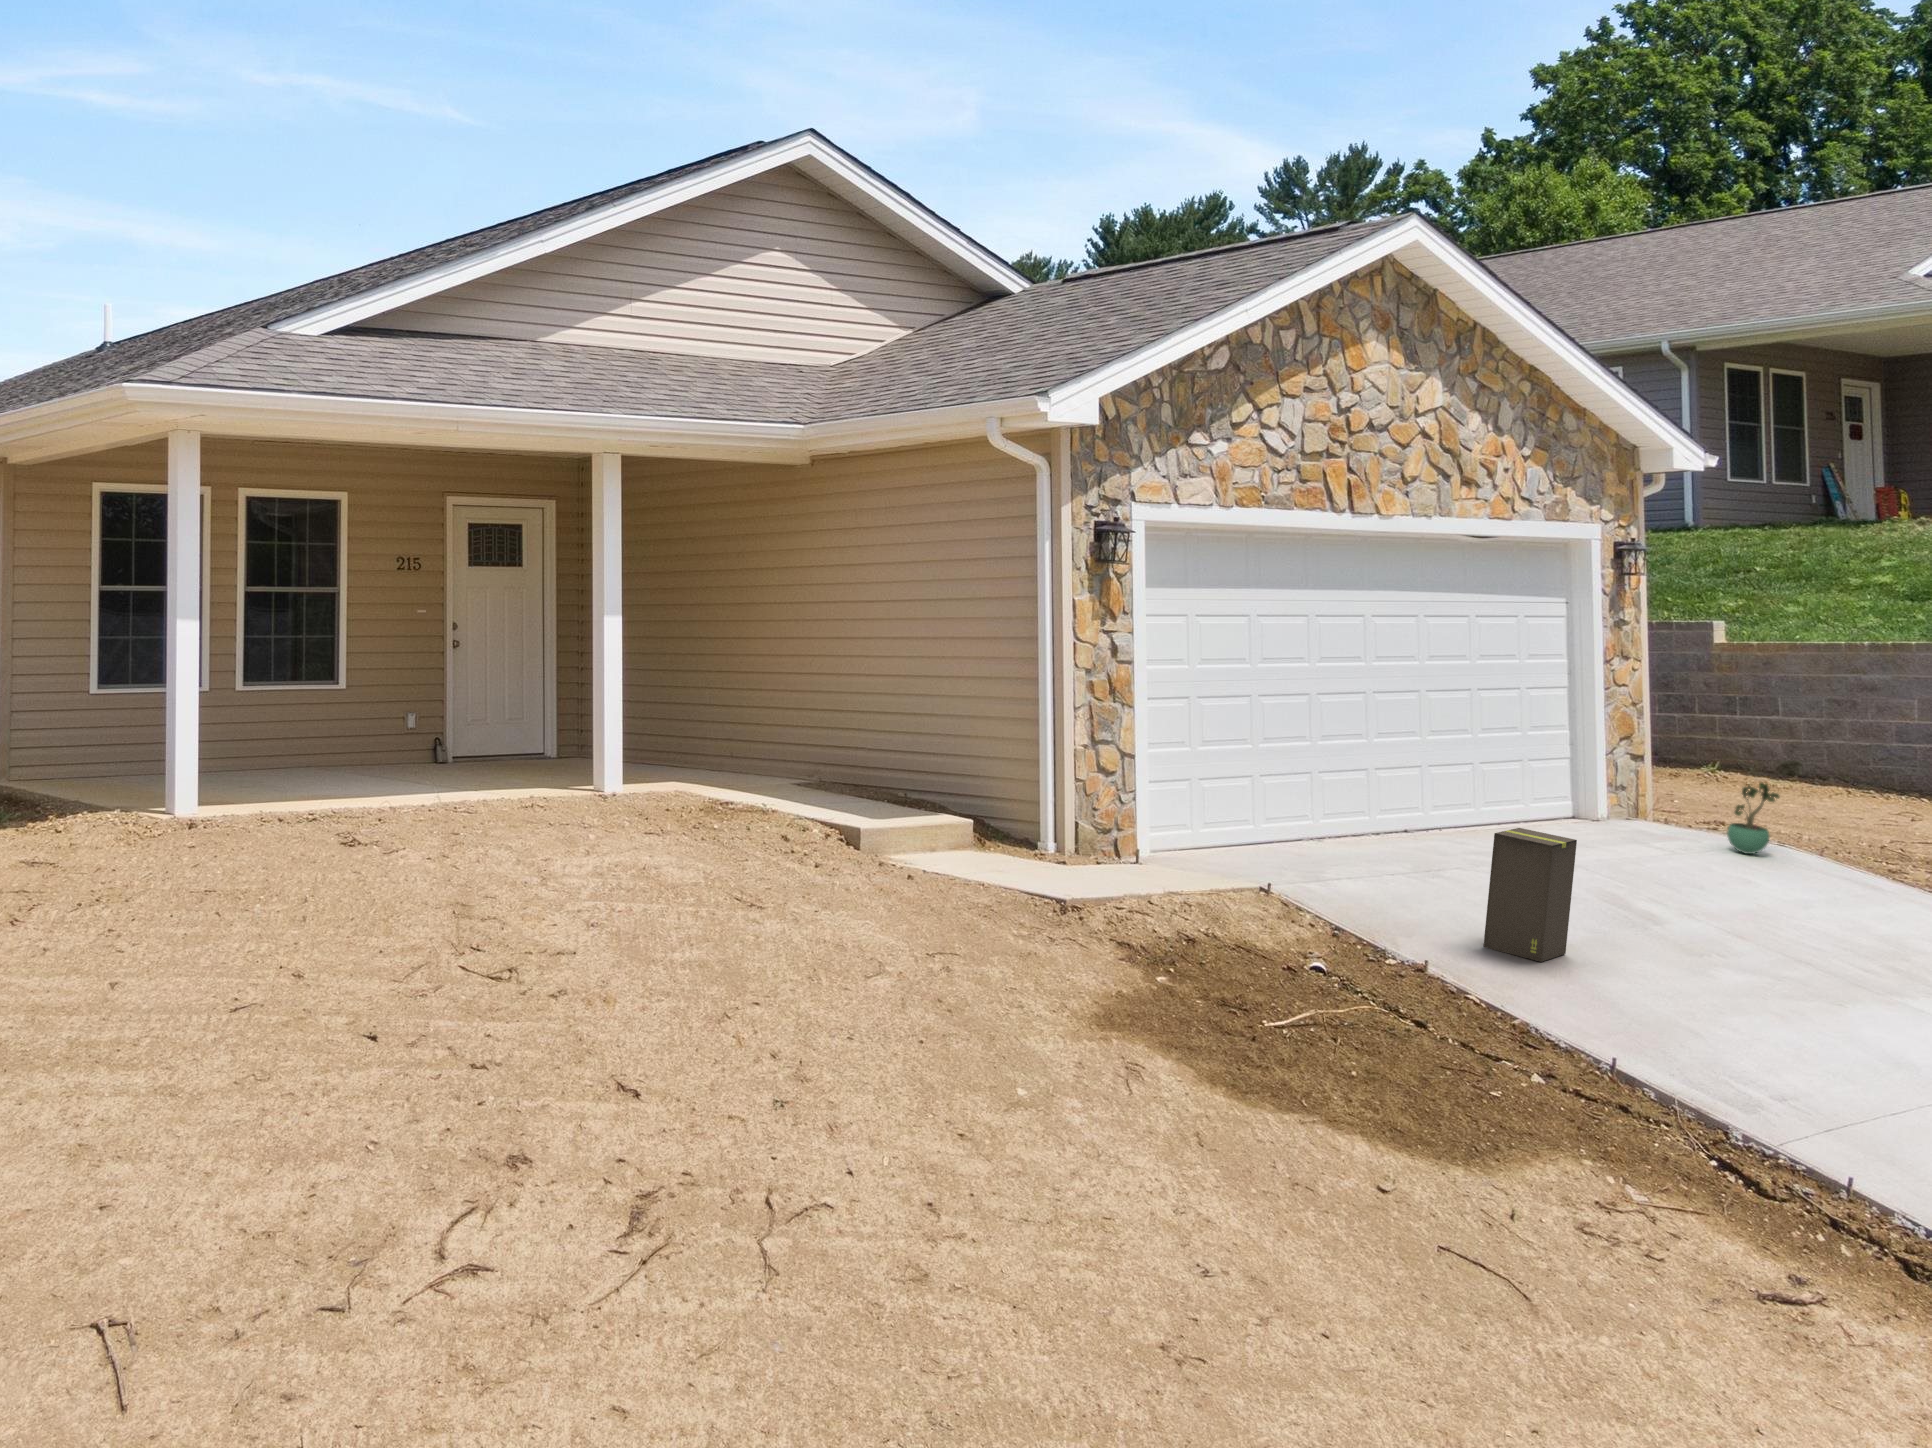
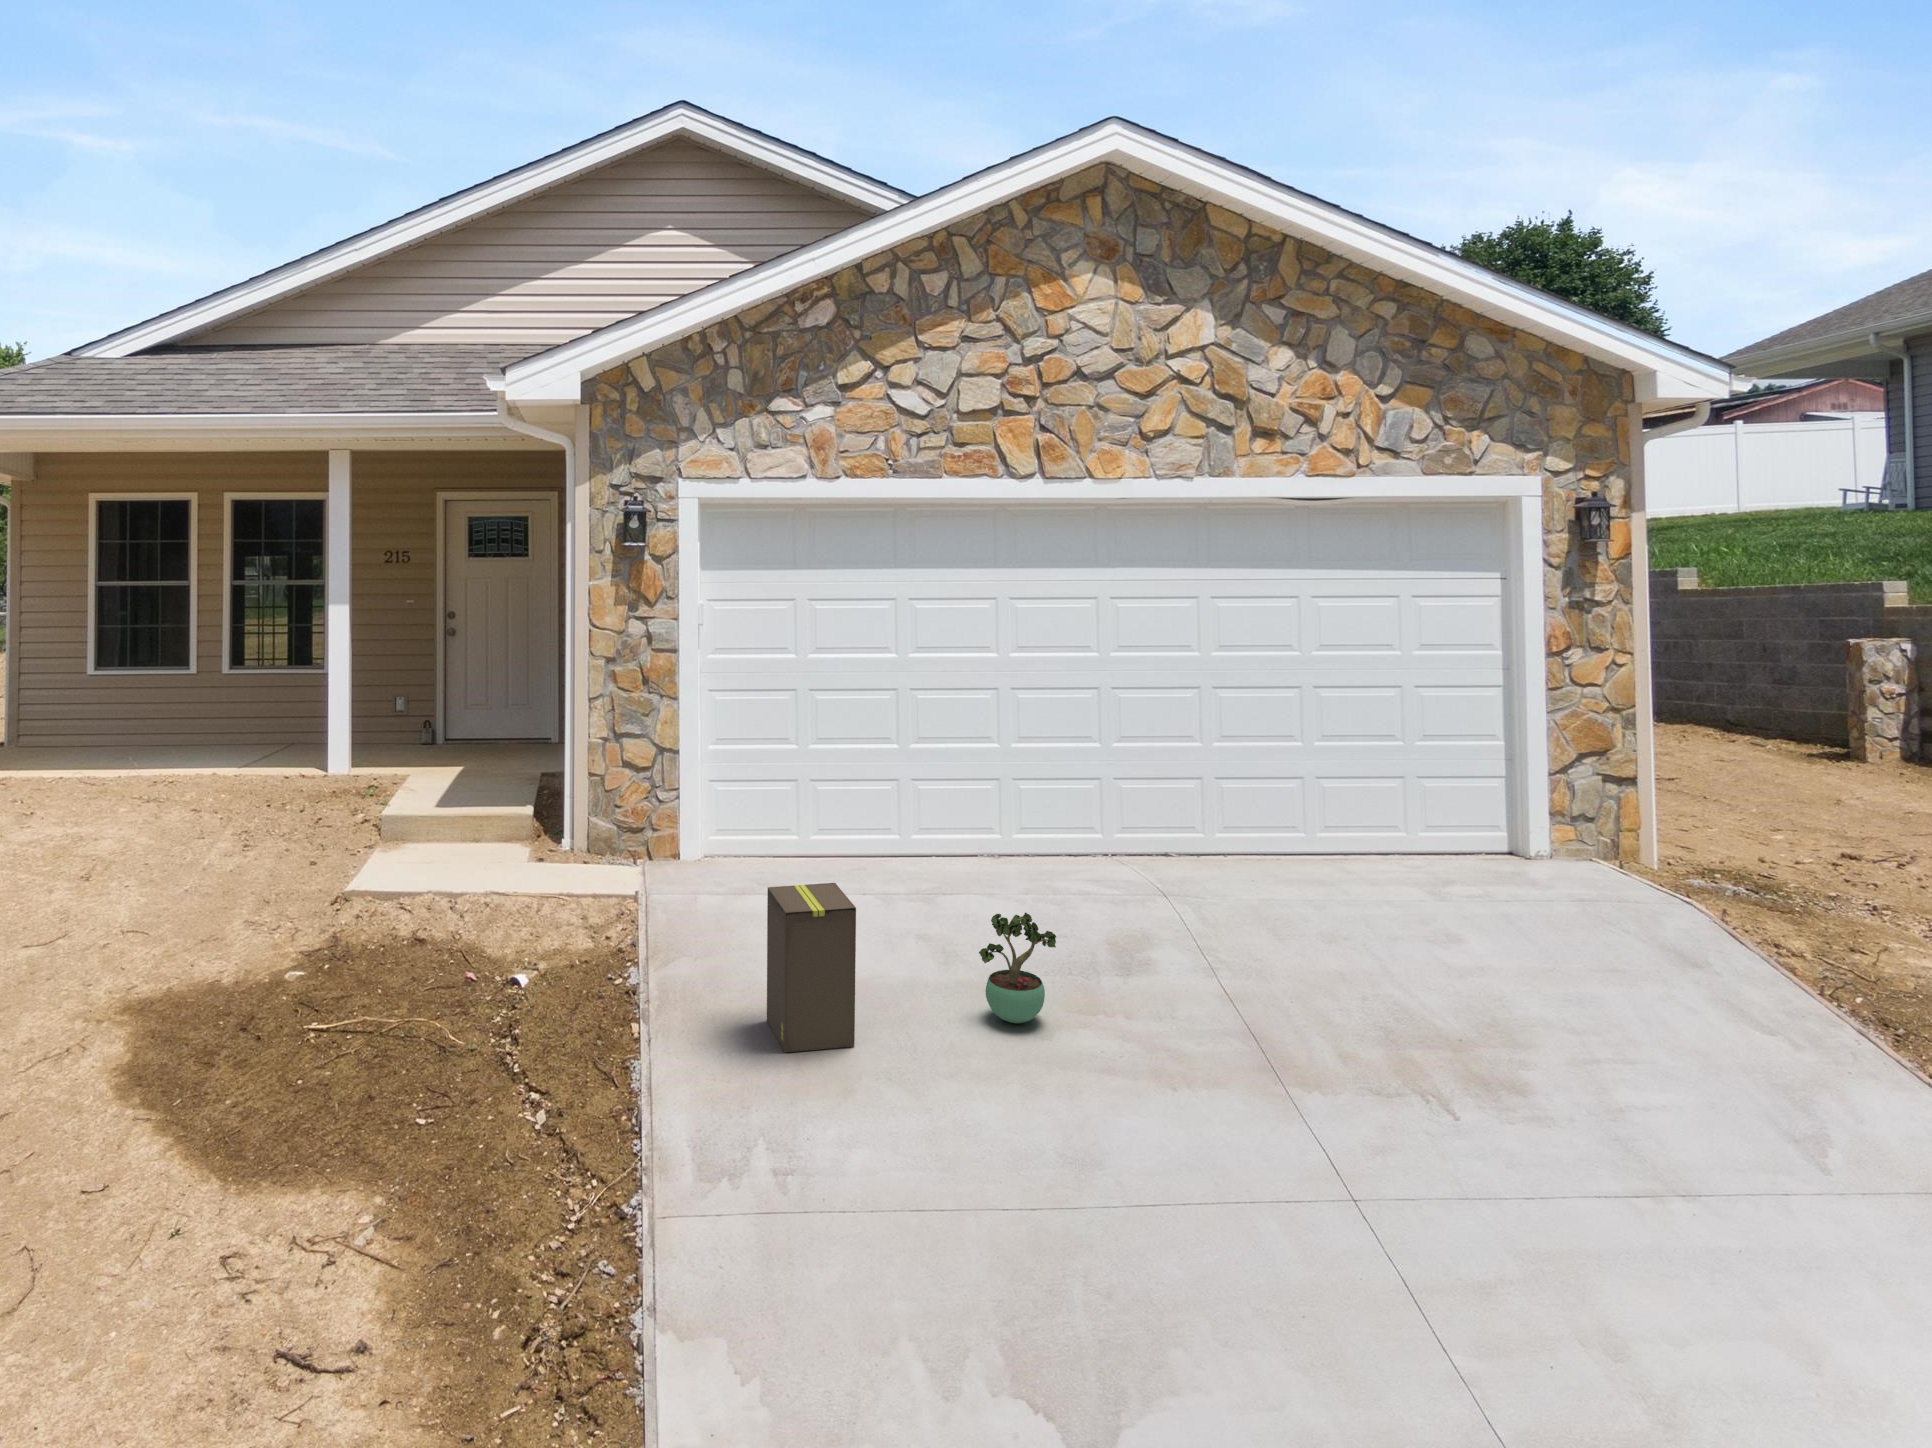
potted plant: present [1727,783,1779,854] -> present [979,913,1056,1023]

